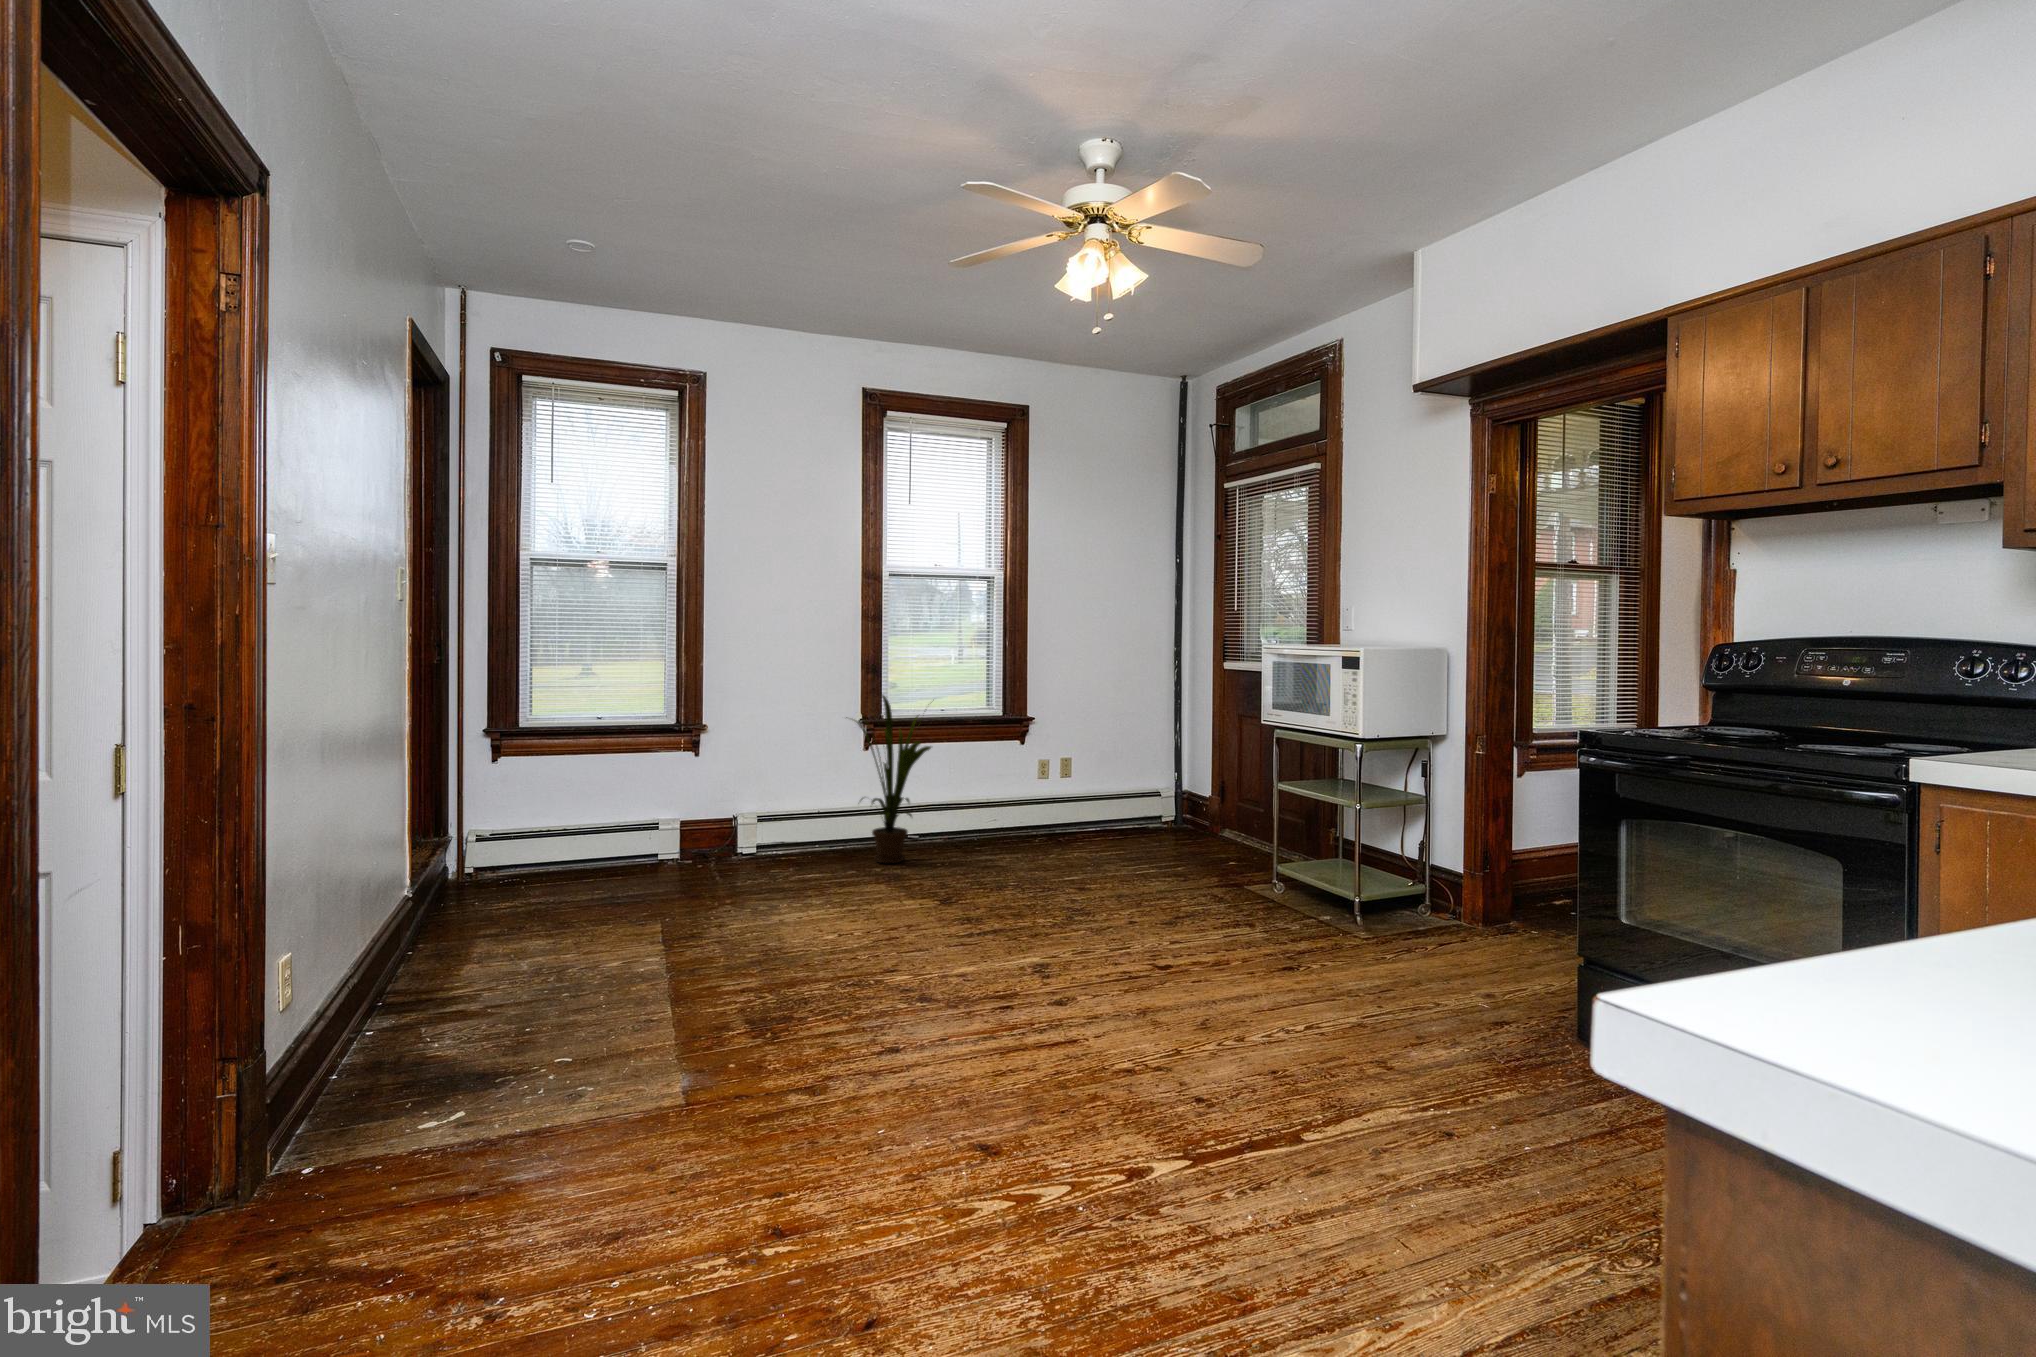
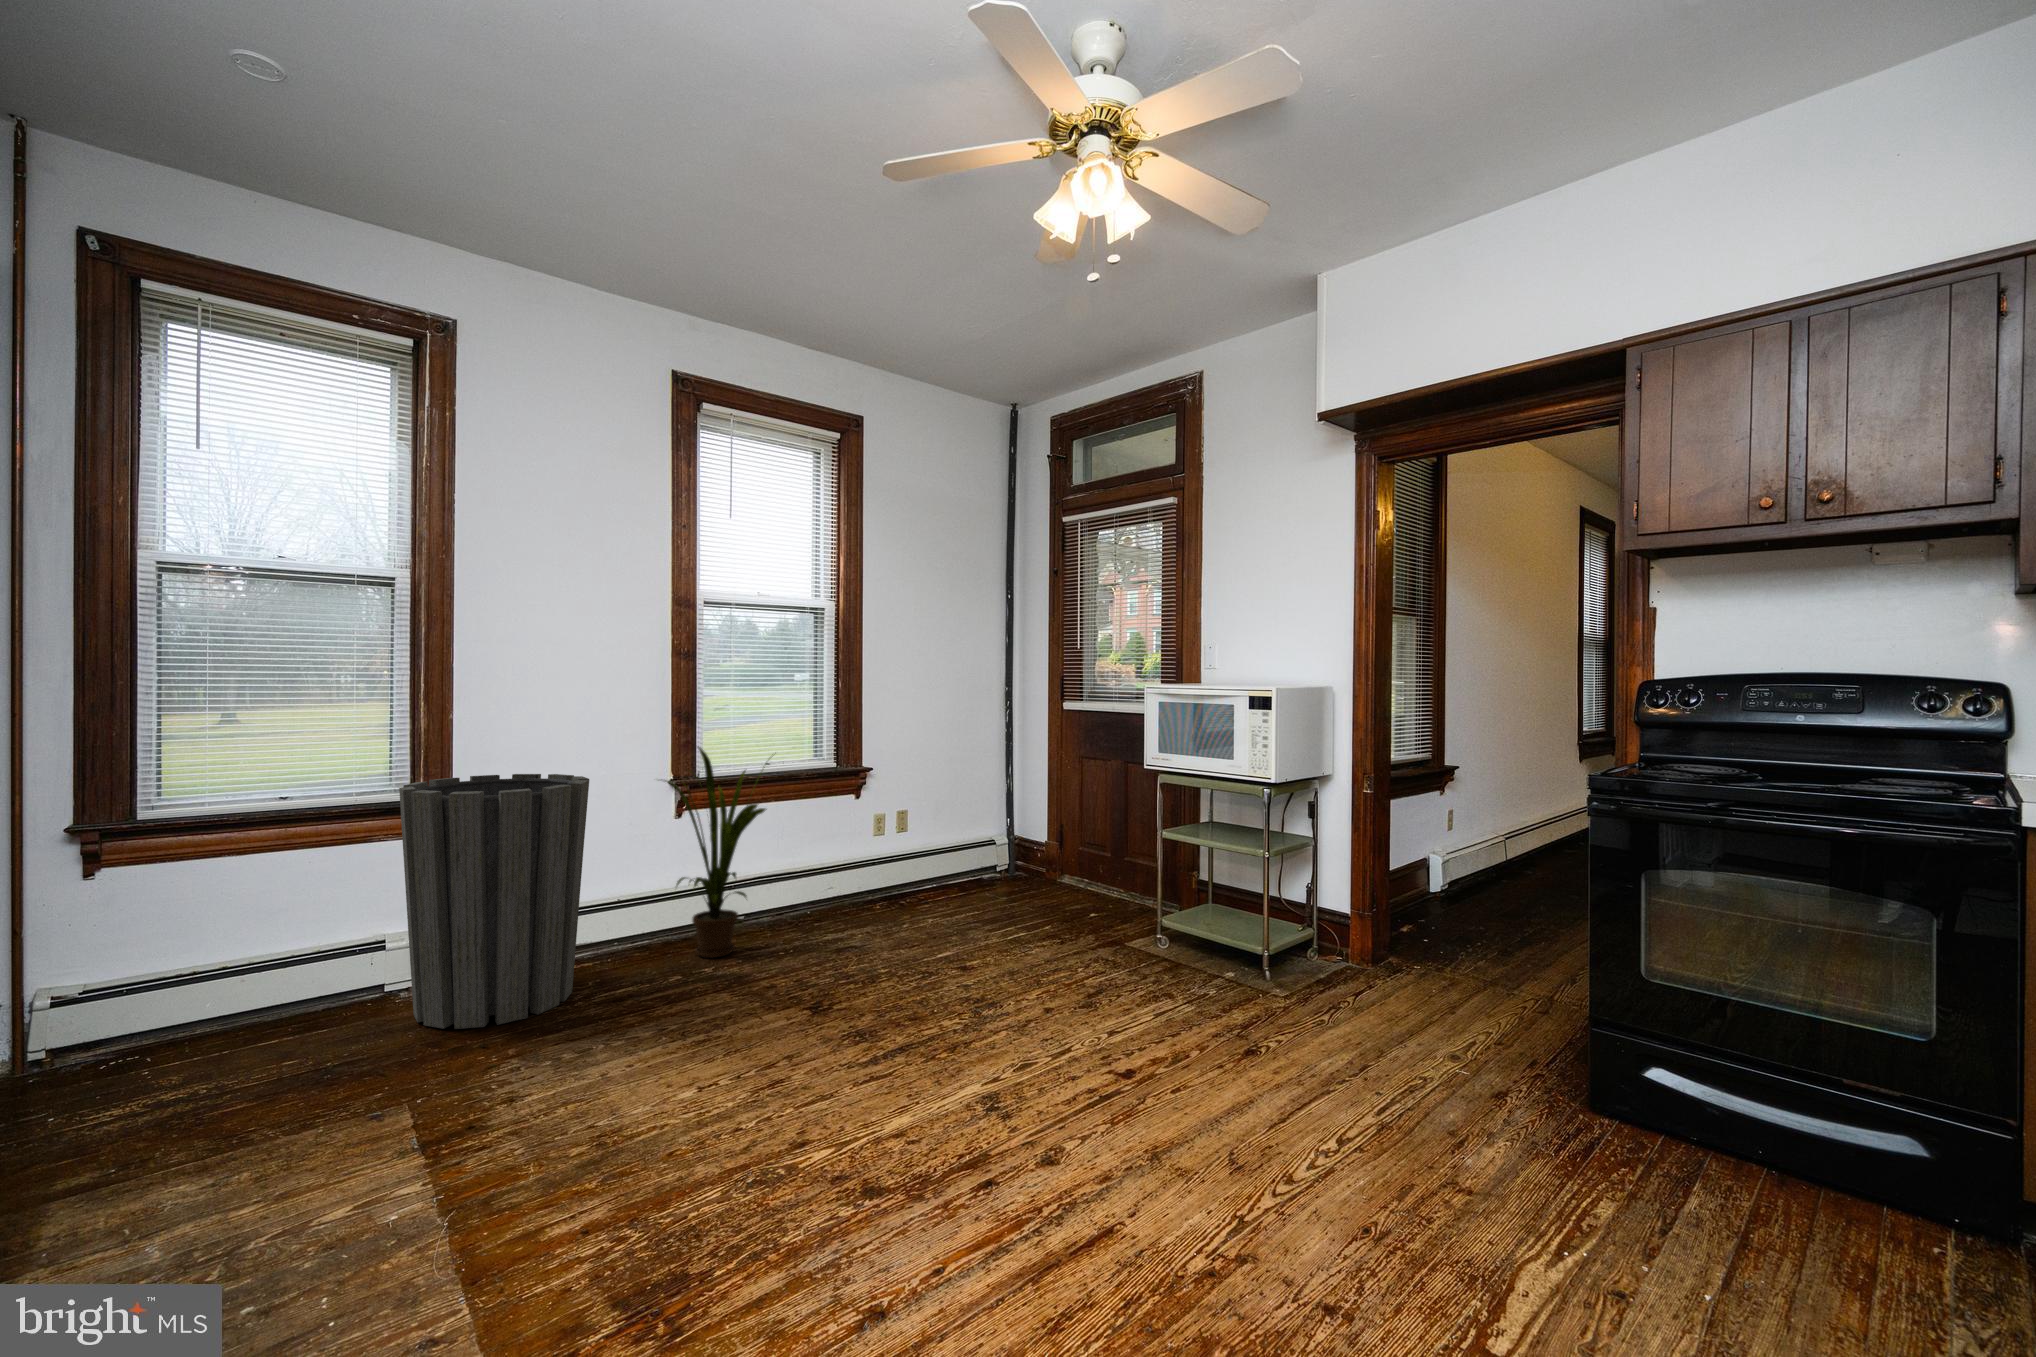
trash can: none [667,709,793,887] -> present [399,774,589,1029]

